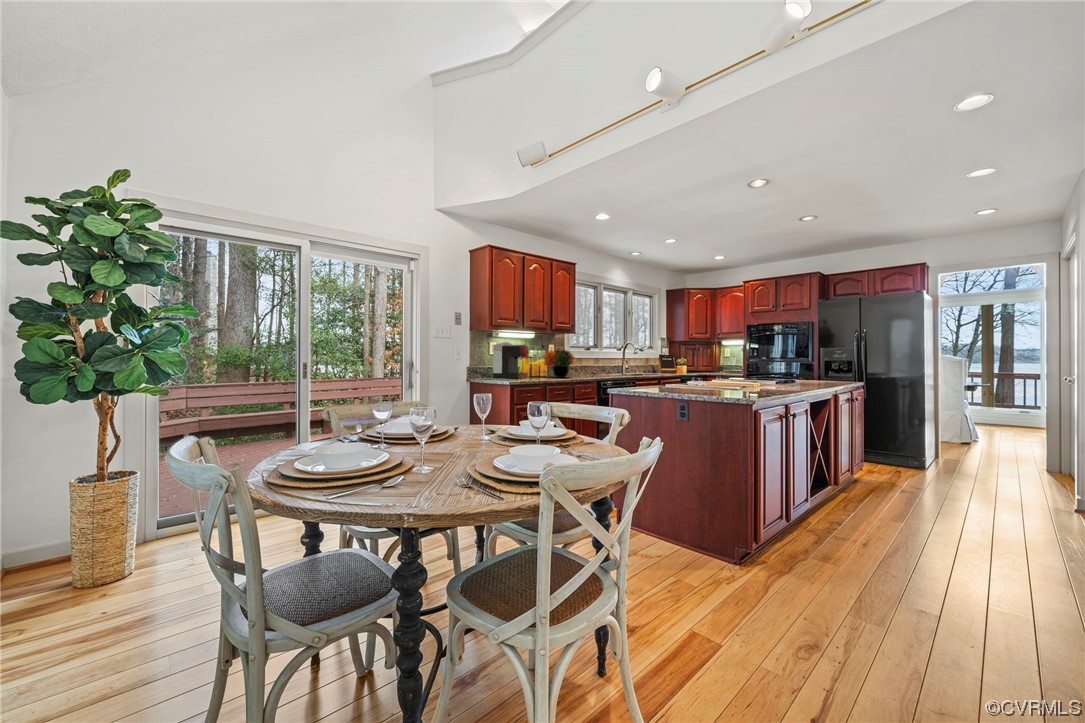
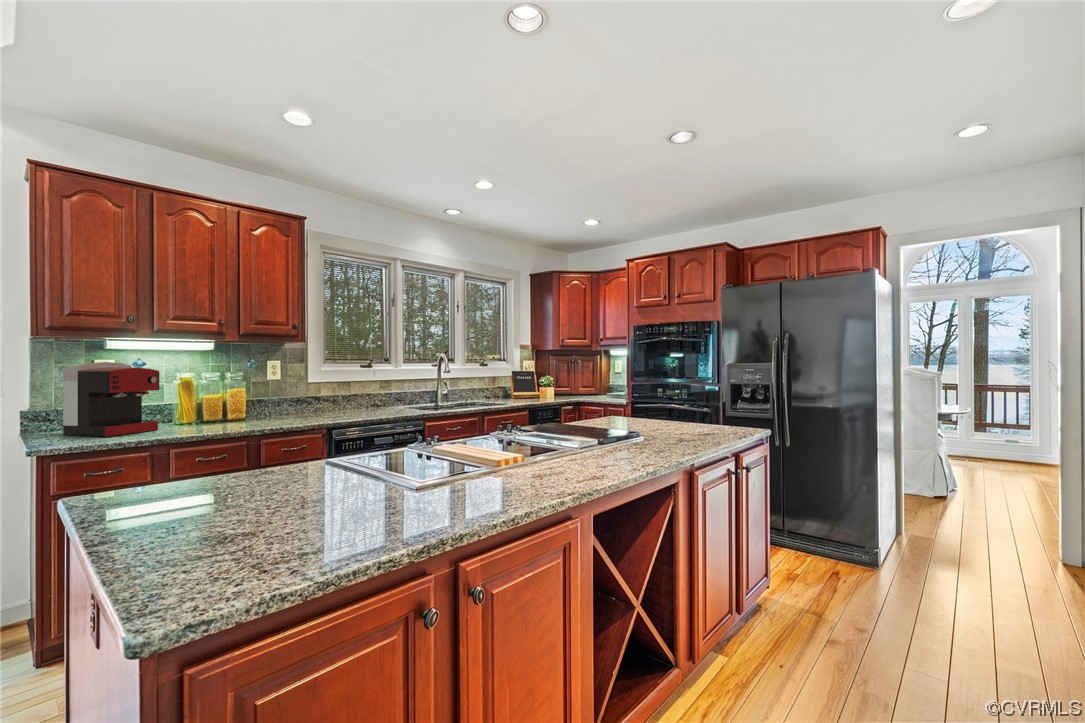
flower arrangement: present [544,347,575,377] -> none [200,369,274,426]

